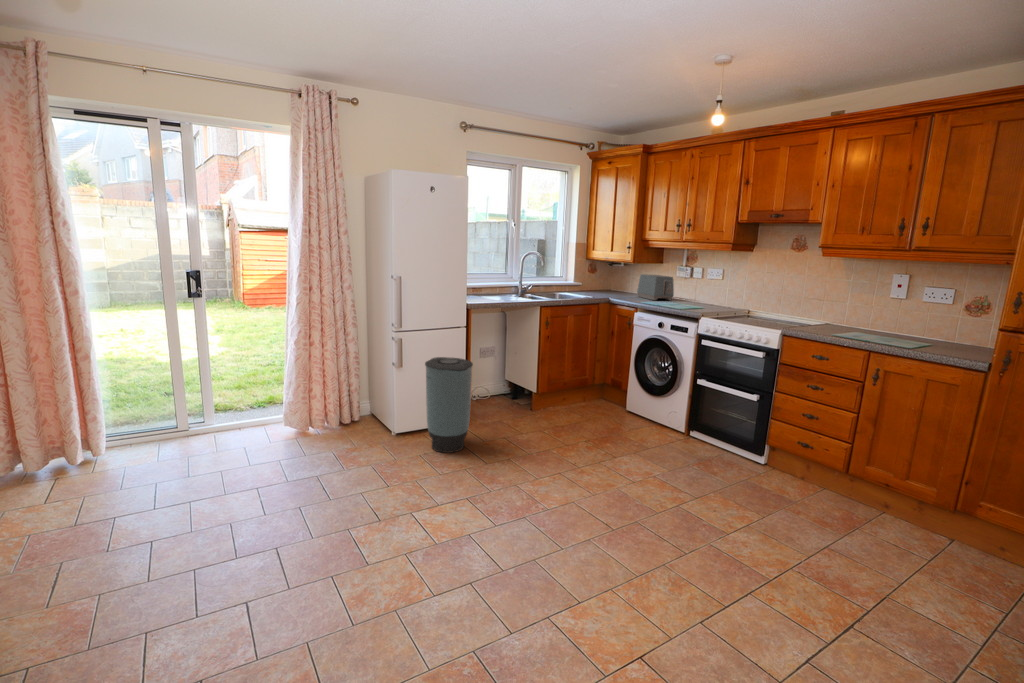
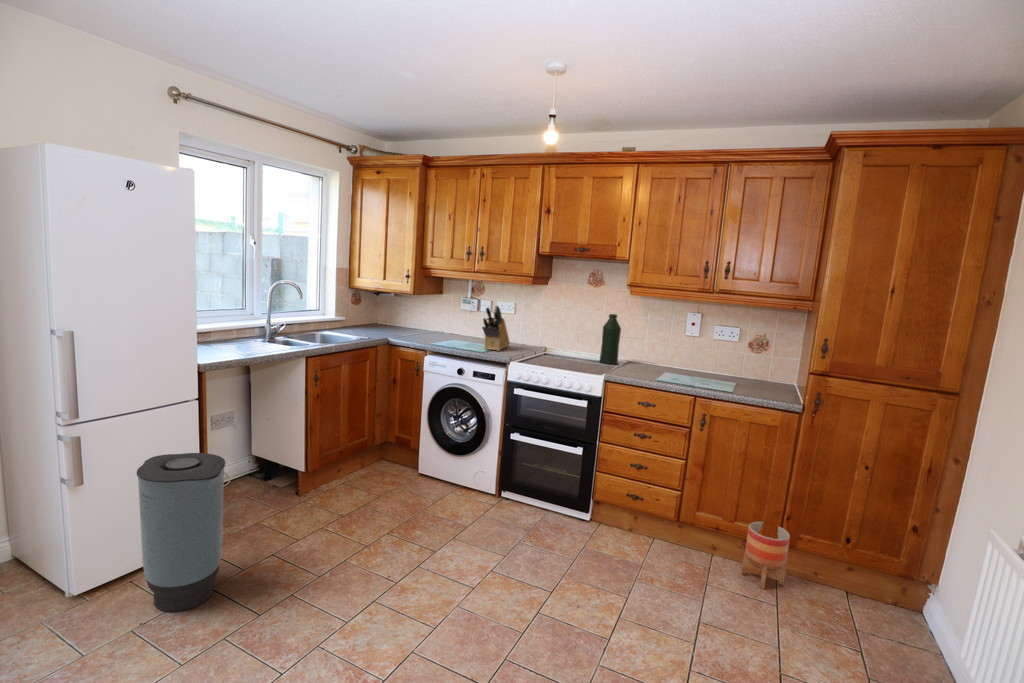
knife block: none [682,269,714,309] -> present [482,306,510,351]
toaster: present [637,274,674,301] -> none [418,308,462,339]
bottle: none [797,275,822,324] -> present [600,314,621,364]
planter: none [918,488,981,558] -> present [742,522,790,589]

